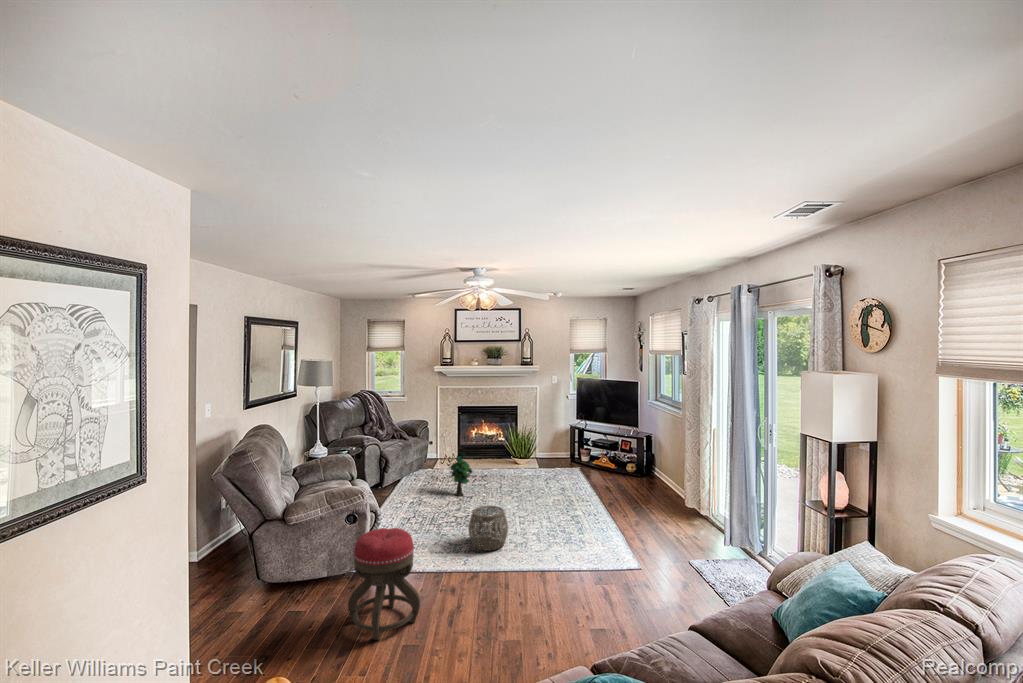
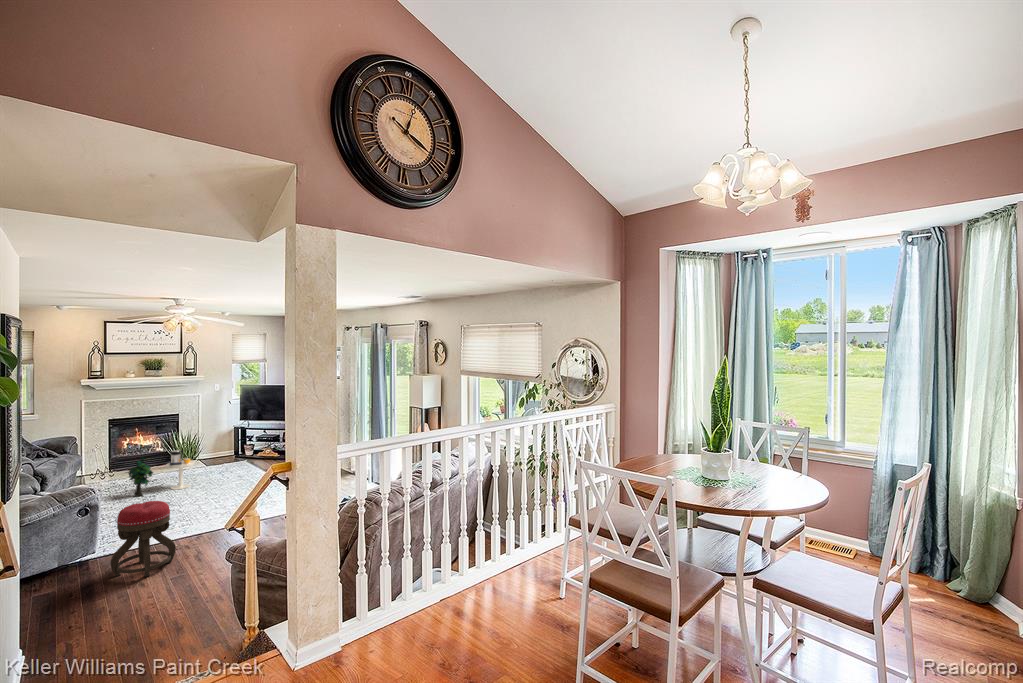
side table: none [486,449,513,496] -> present [166,450,195,490]
woven basket: present [468,506,508,551] -> none [179,487,216,521]

